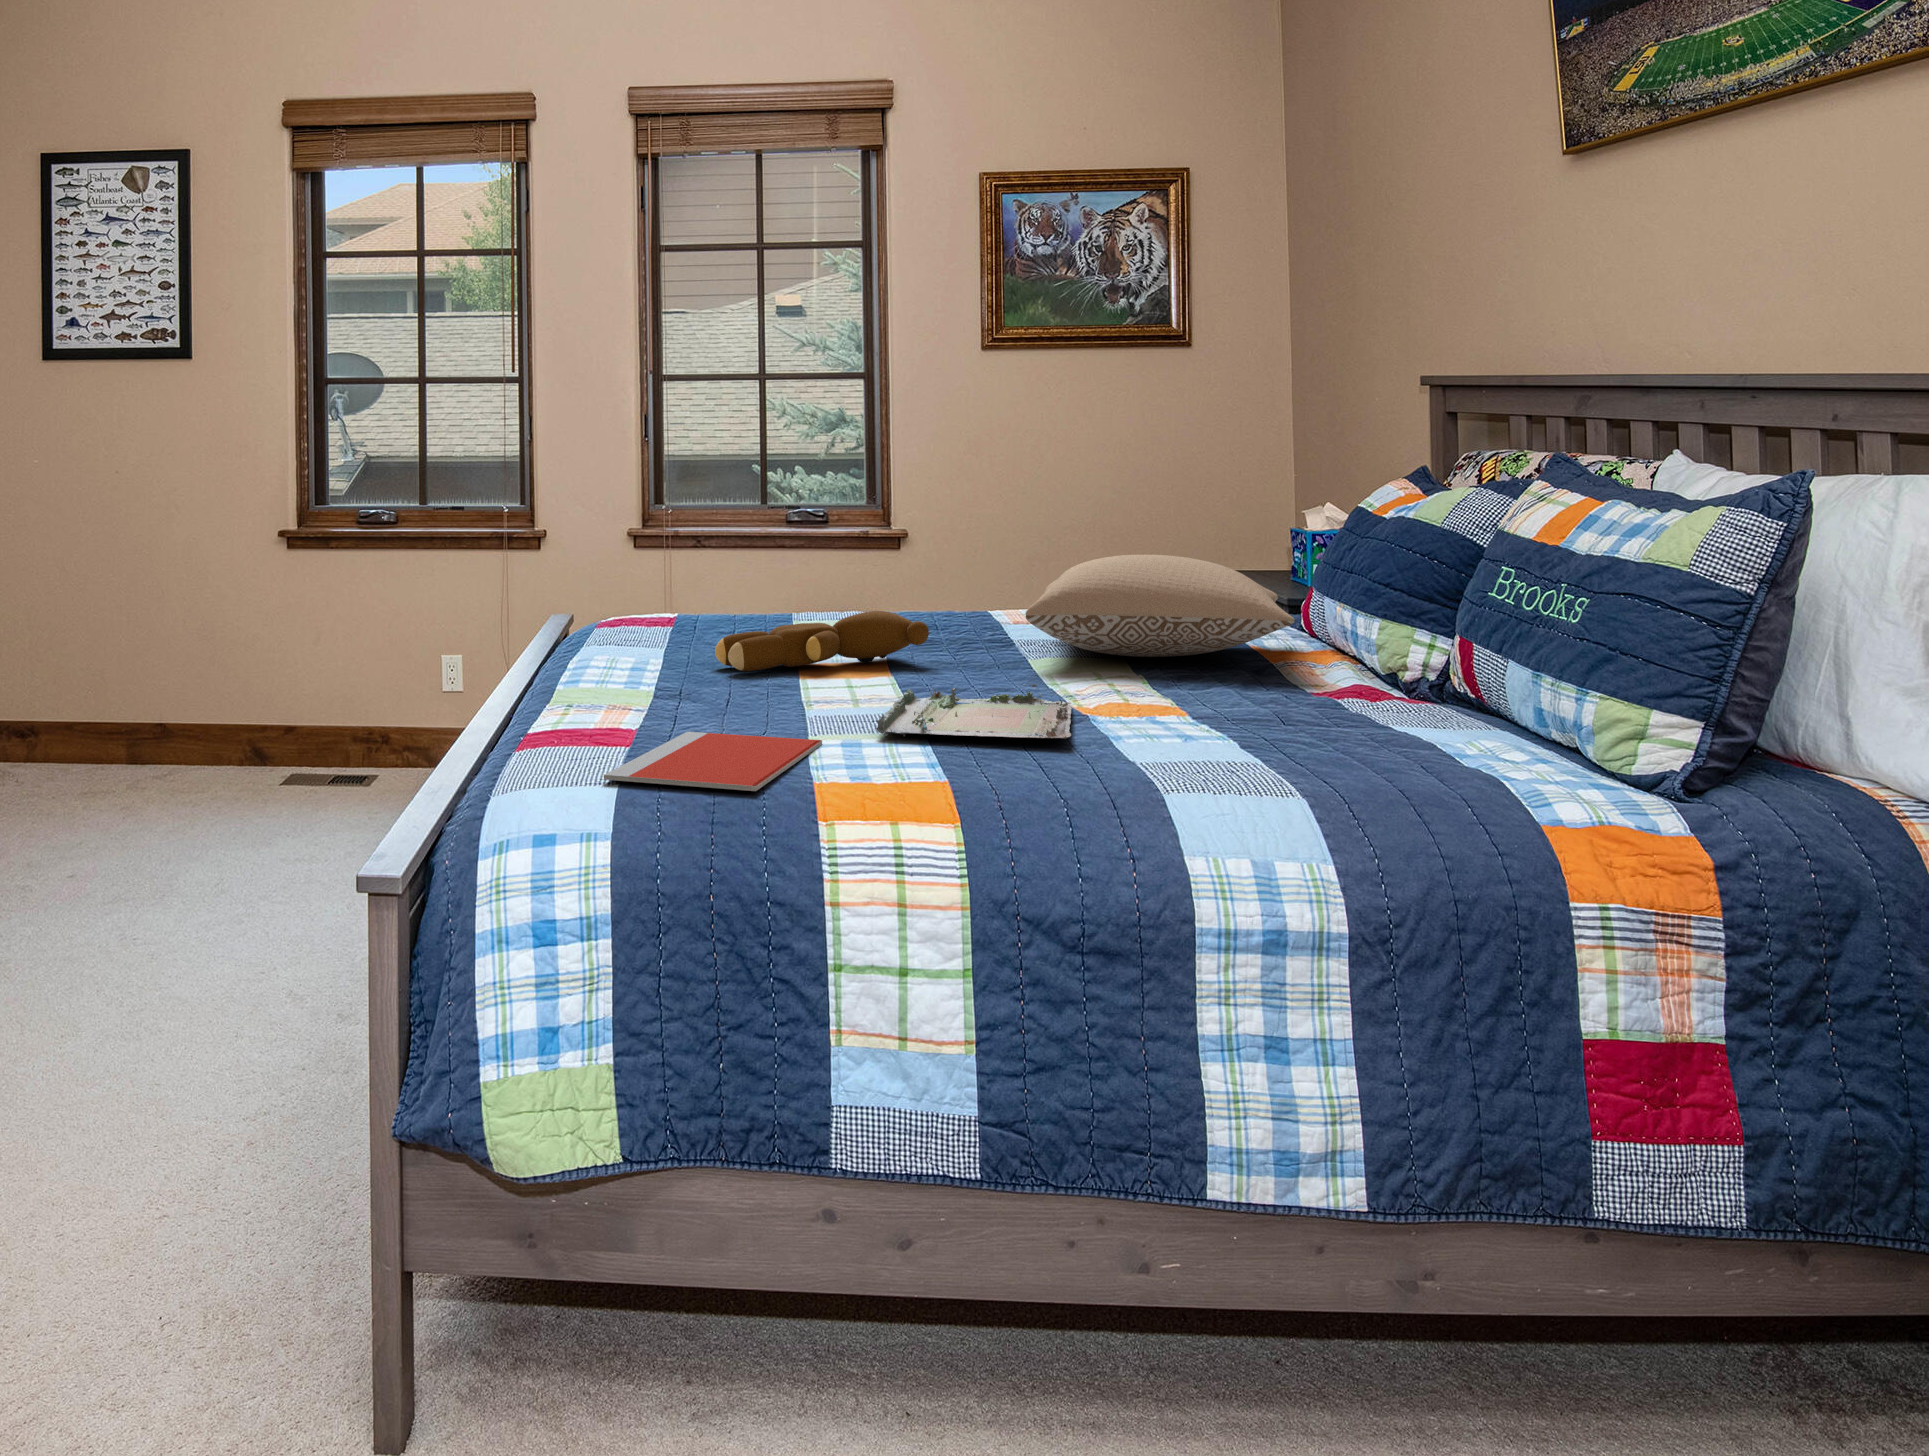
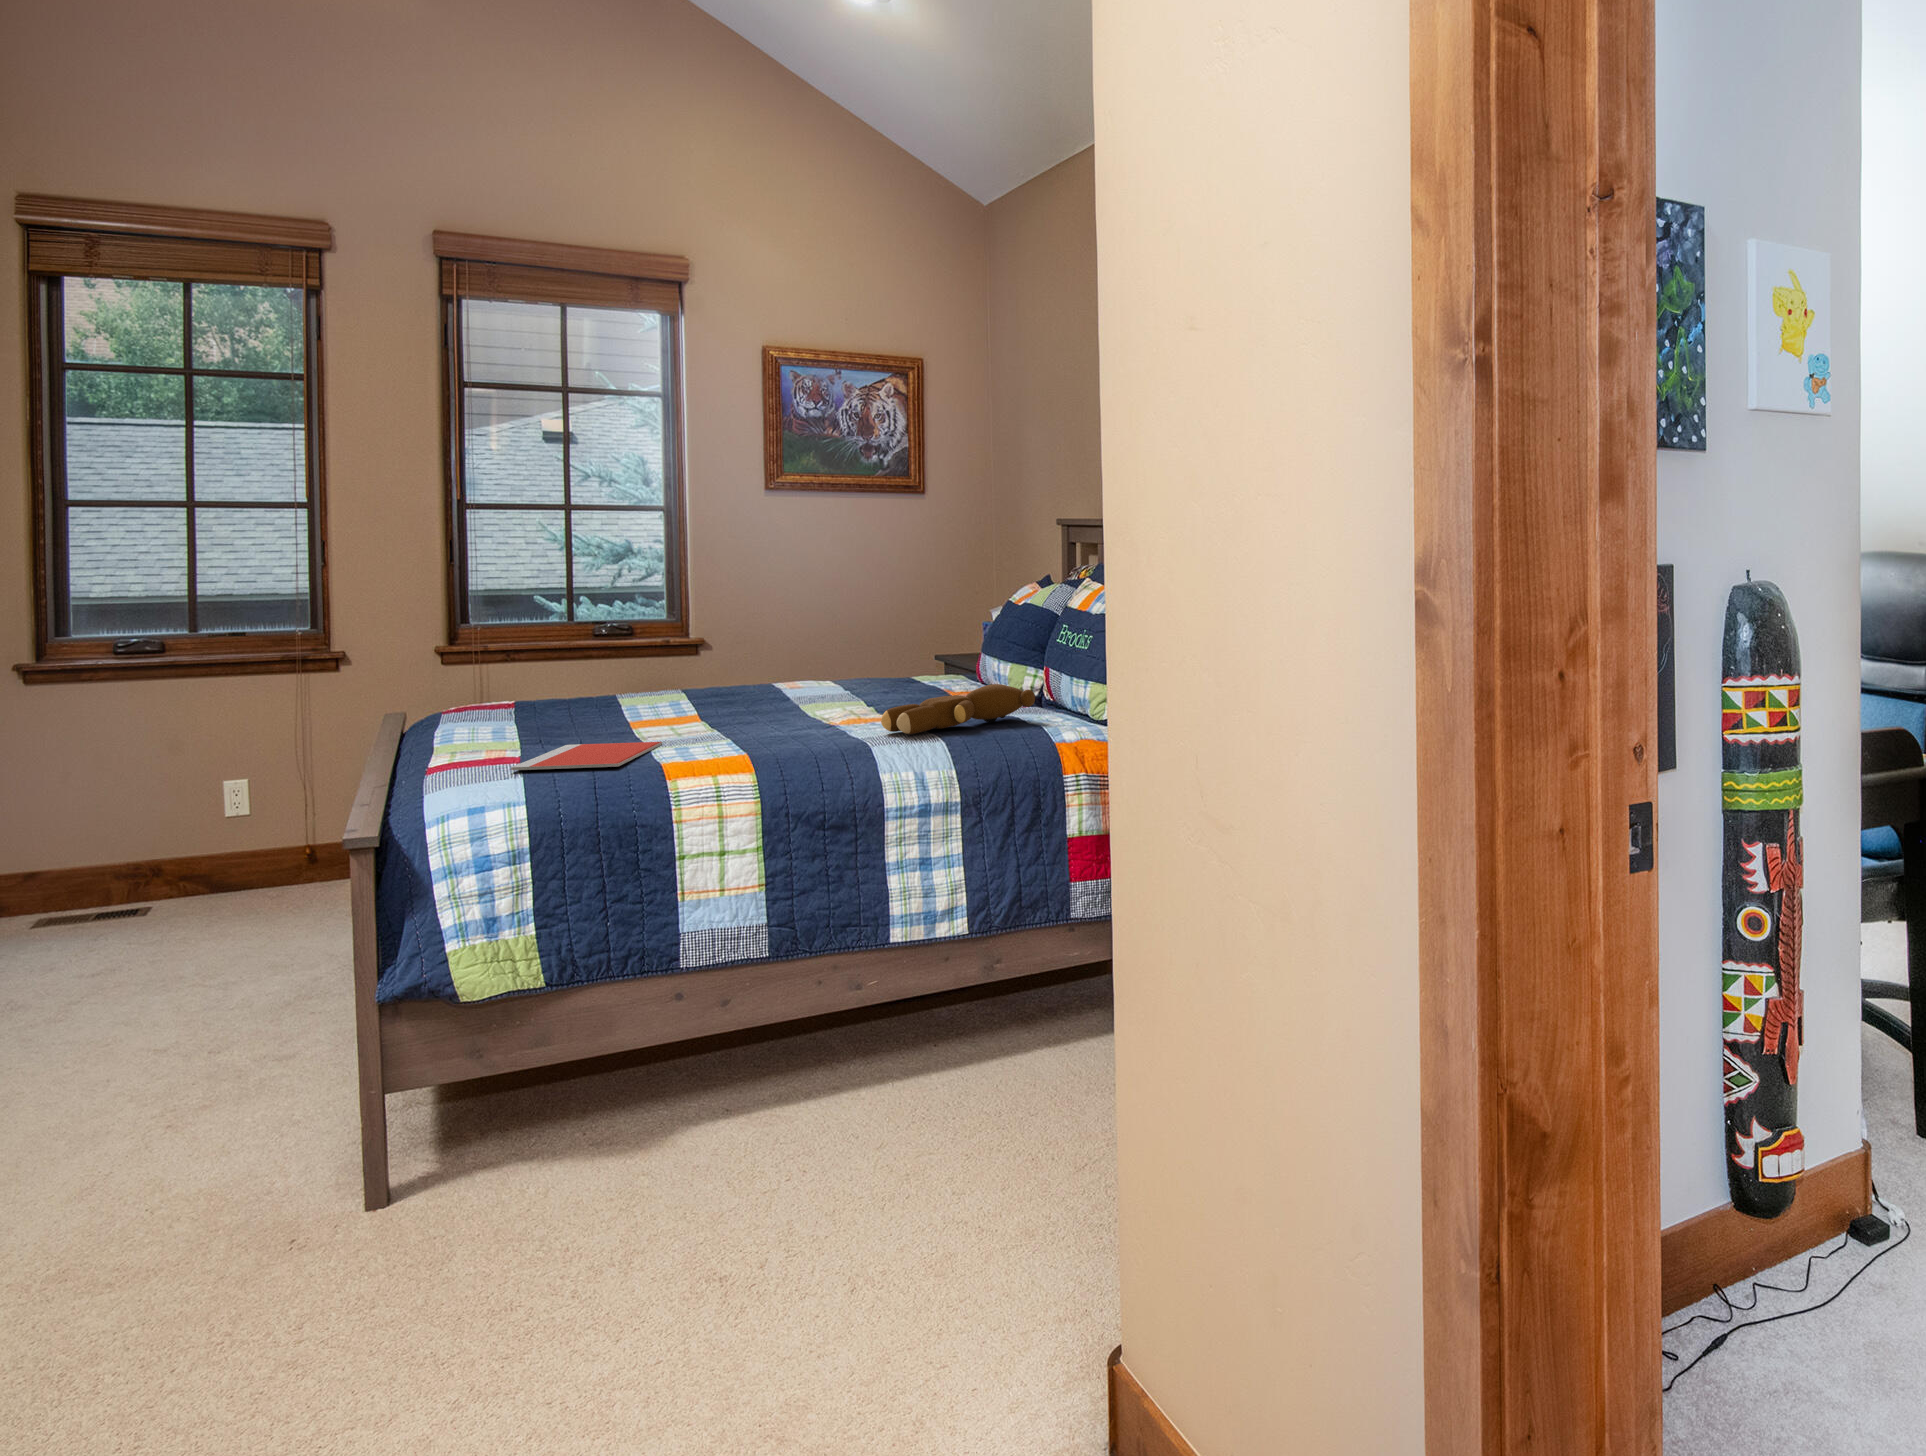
pillow: present [1025,554,1294,657] -> none [800,627,962,688]
teddy bear: present [715,611,929,671] -> present [881,684,1035,734]
tray: present [876,680,1072,739] -> none [698,701,826,736]

